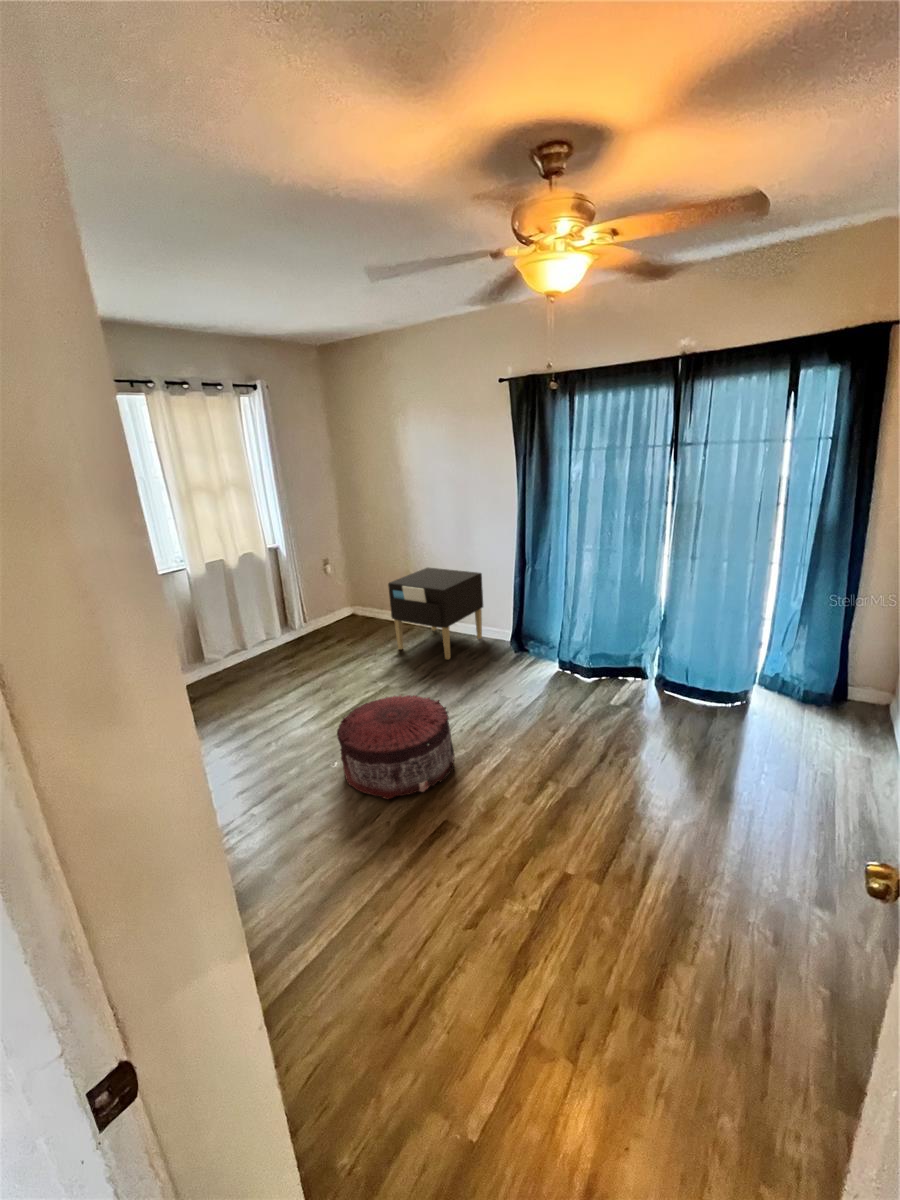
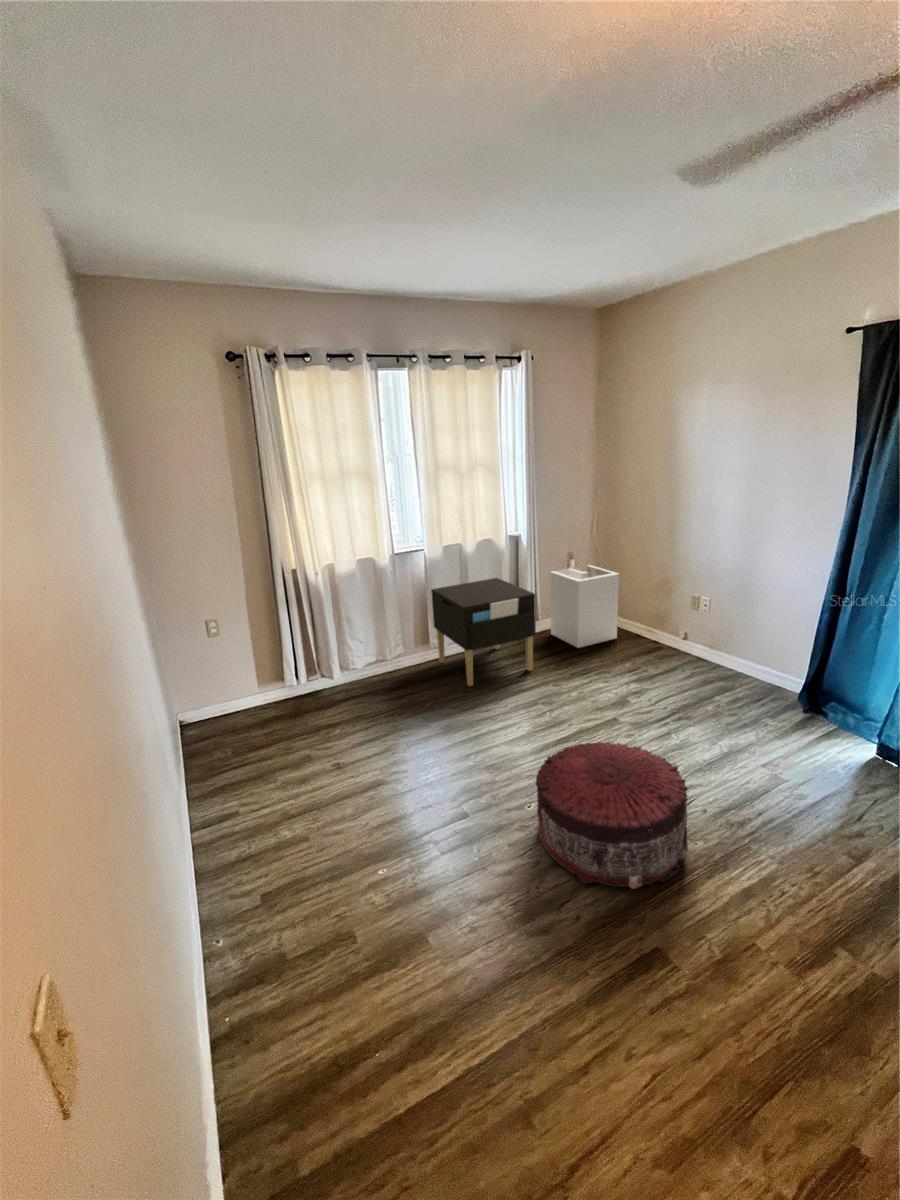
laundry hamper: none [310,567,375,639] -> present [551,565,619,648]
nightstand: present [388,568,483,659] -> present [431,578,536,686]

